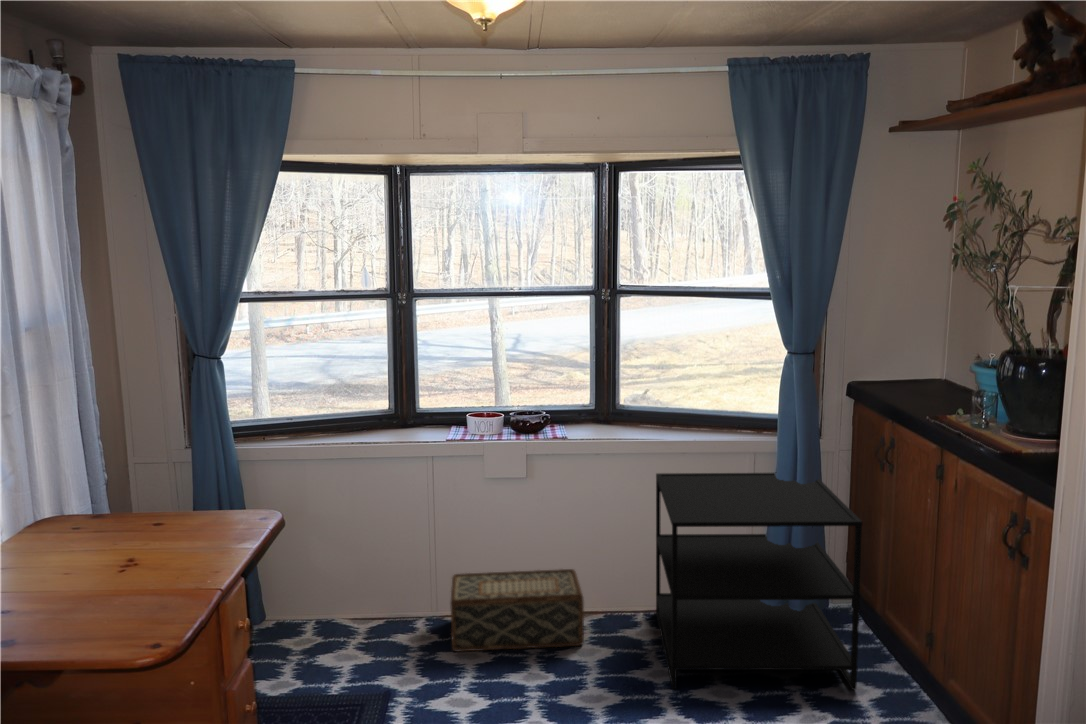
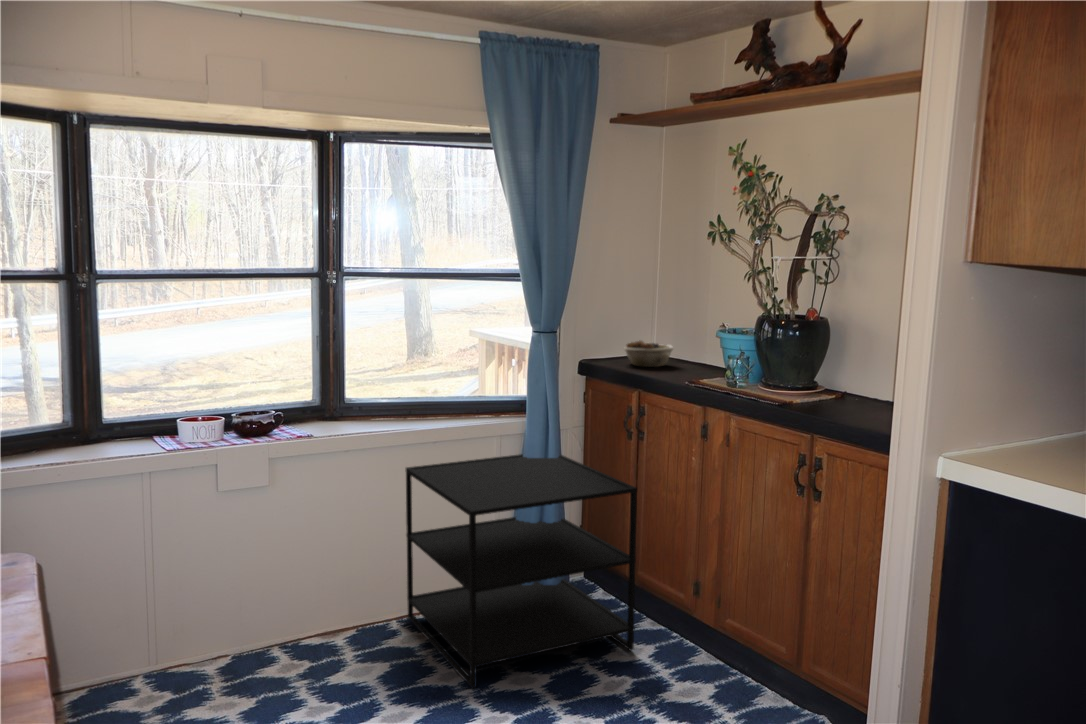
succulent planter: none [896,364,954,394] -> present [625,341,673,367]
woven basket: present [451,569,584,652] -> none [178,585,353,705]

